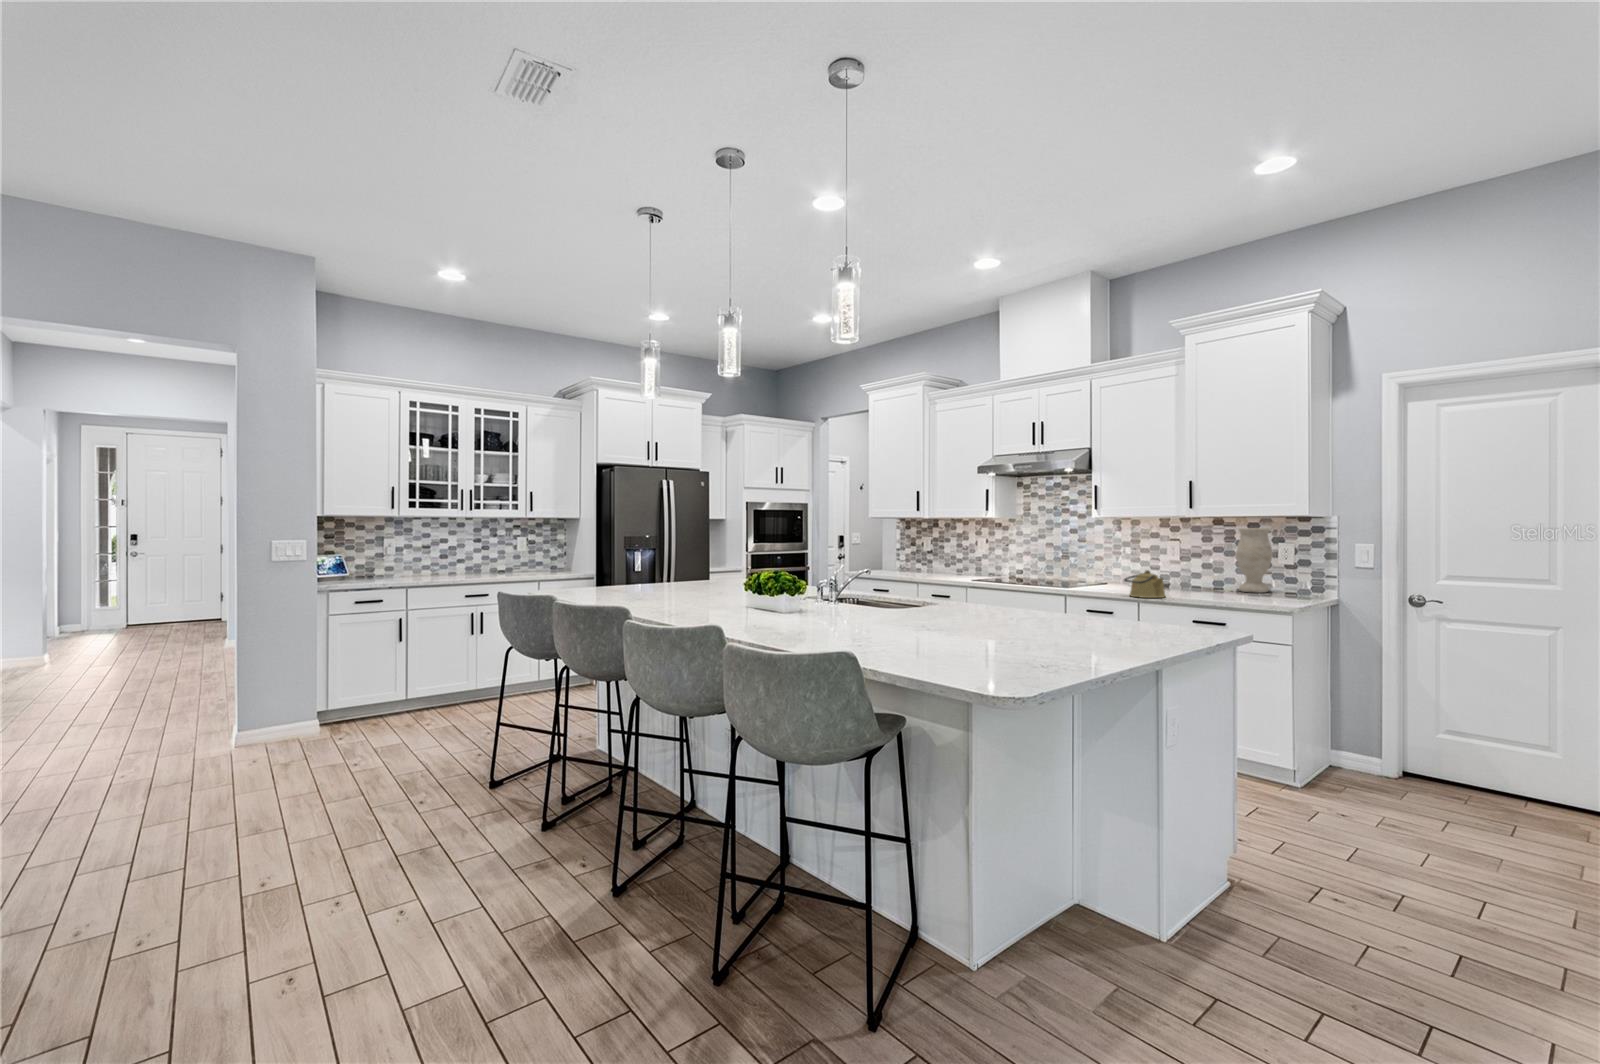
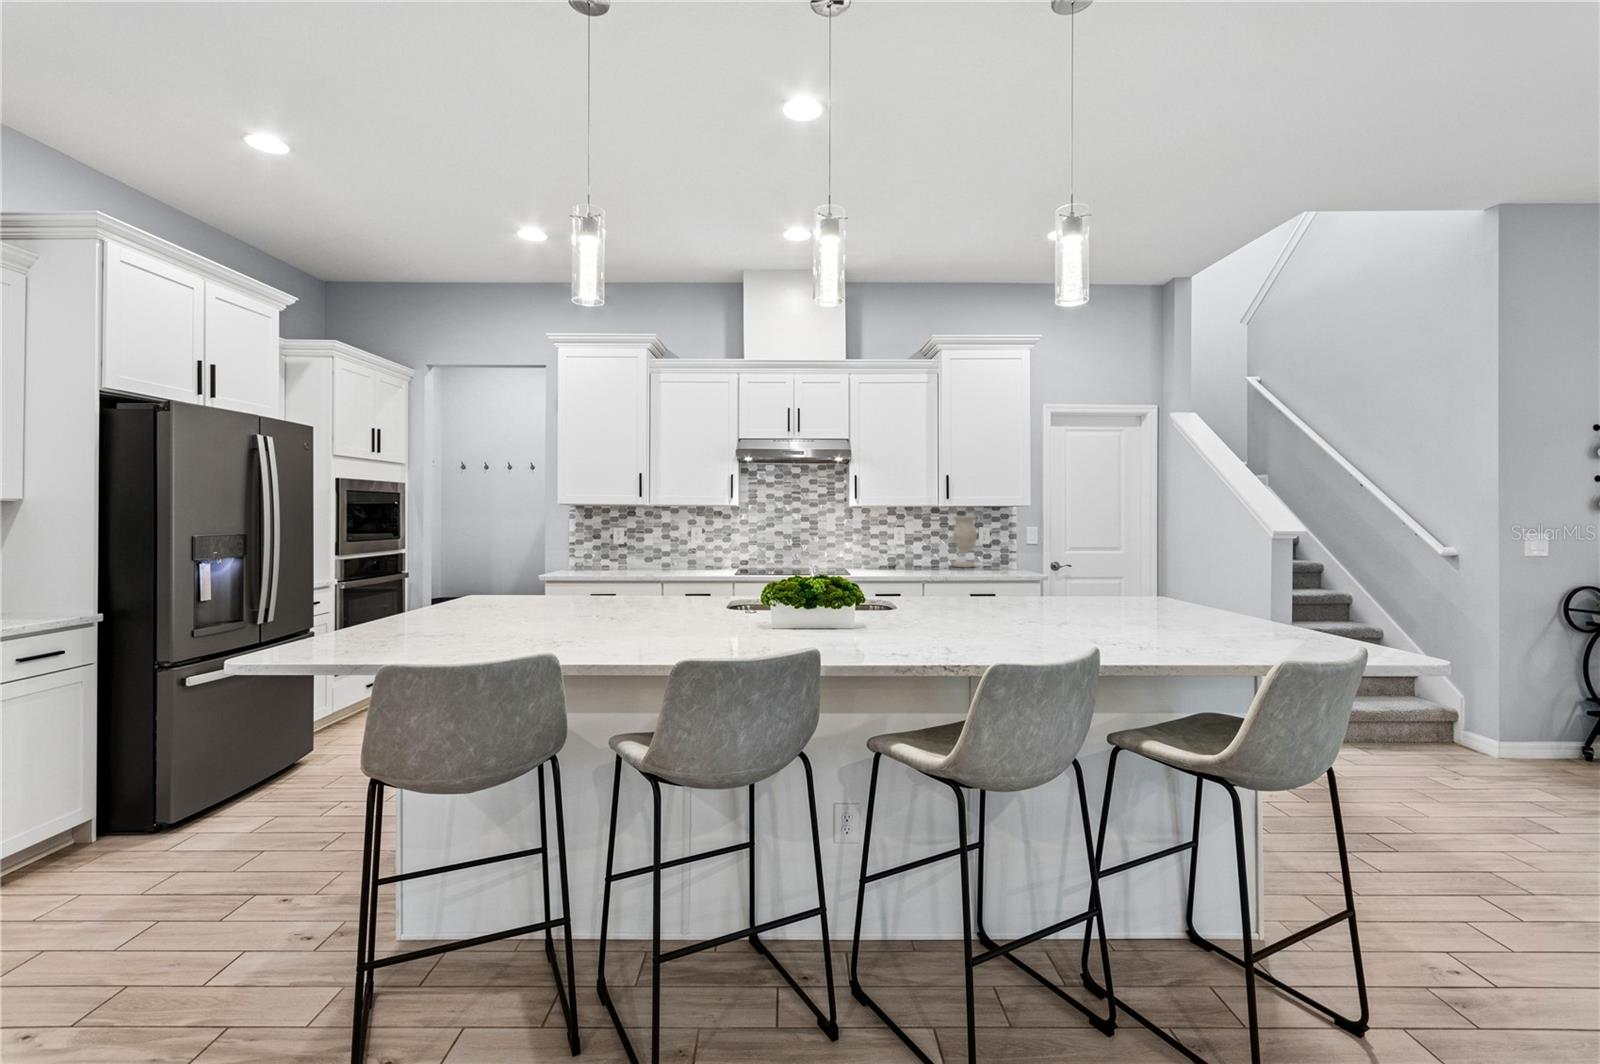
kettle: present [1124,570,1165,598] -> none [915,553,954,577]

